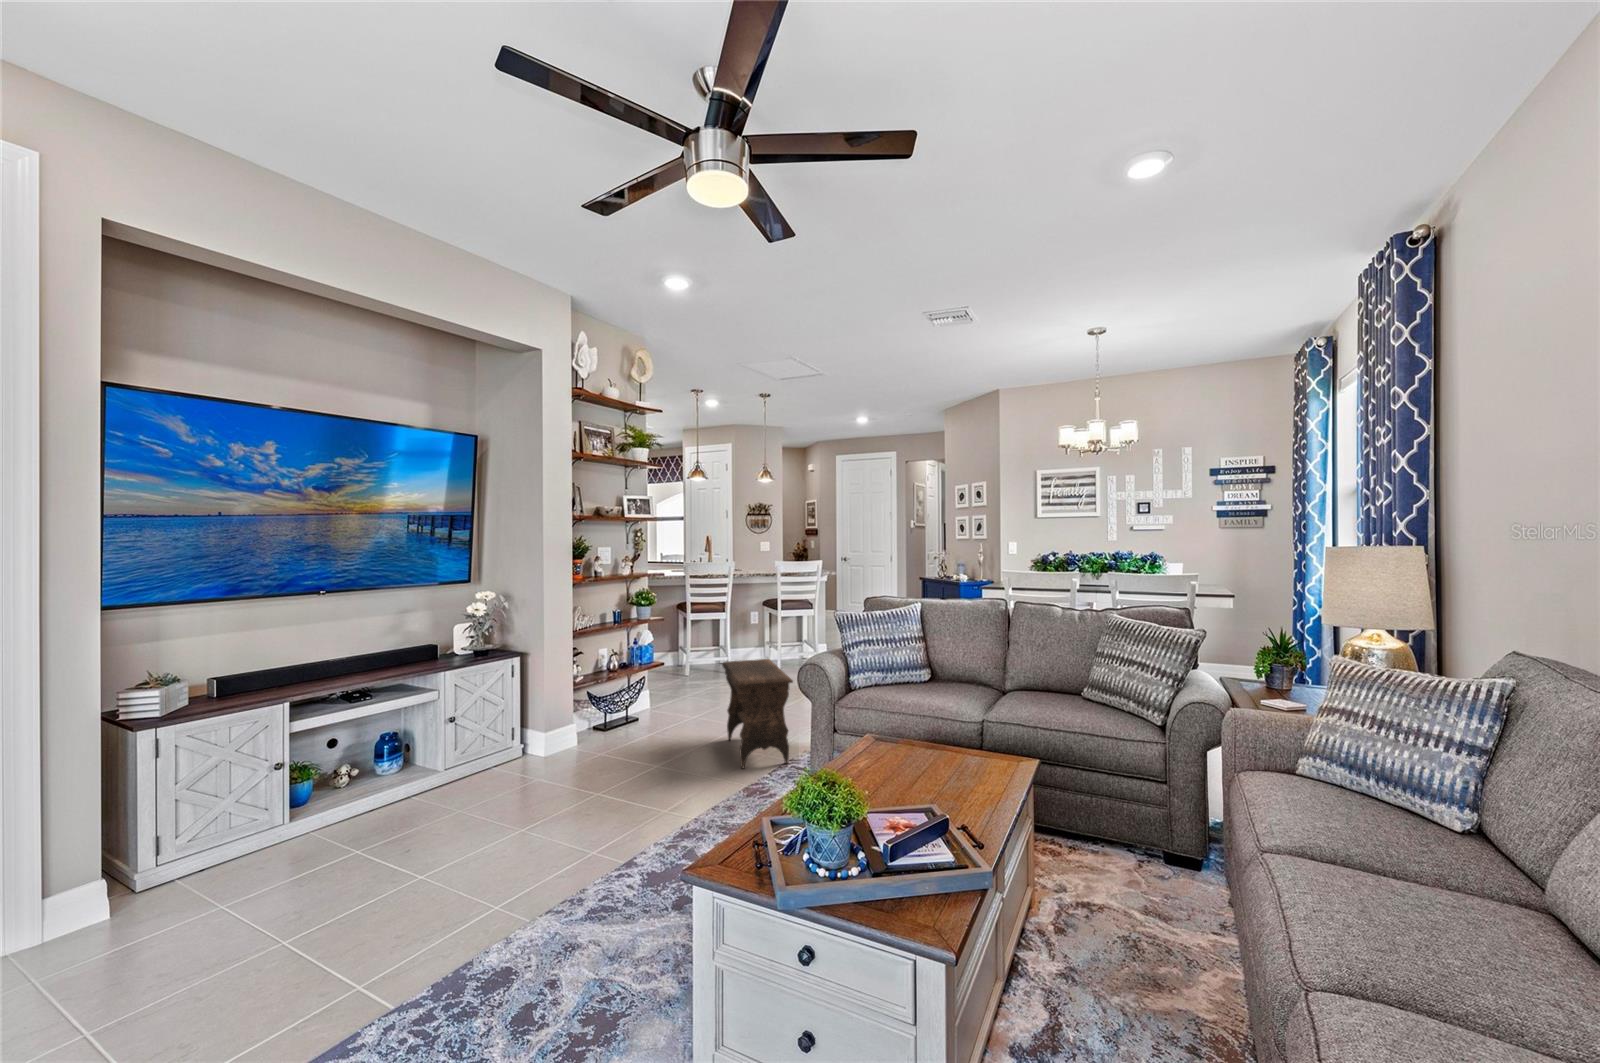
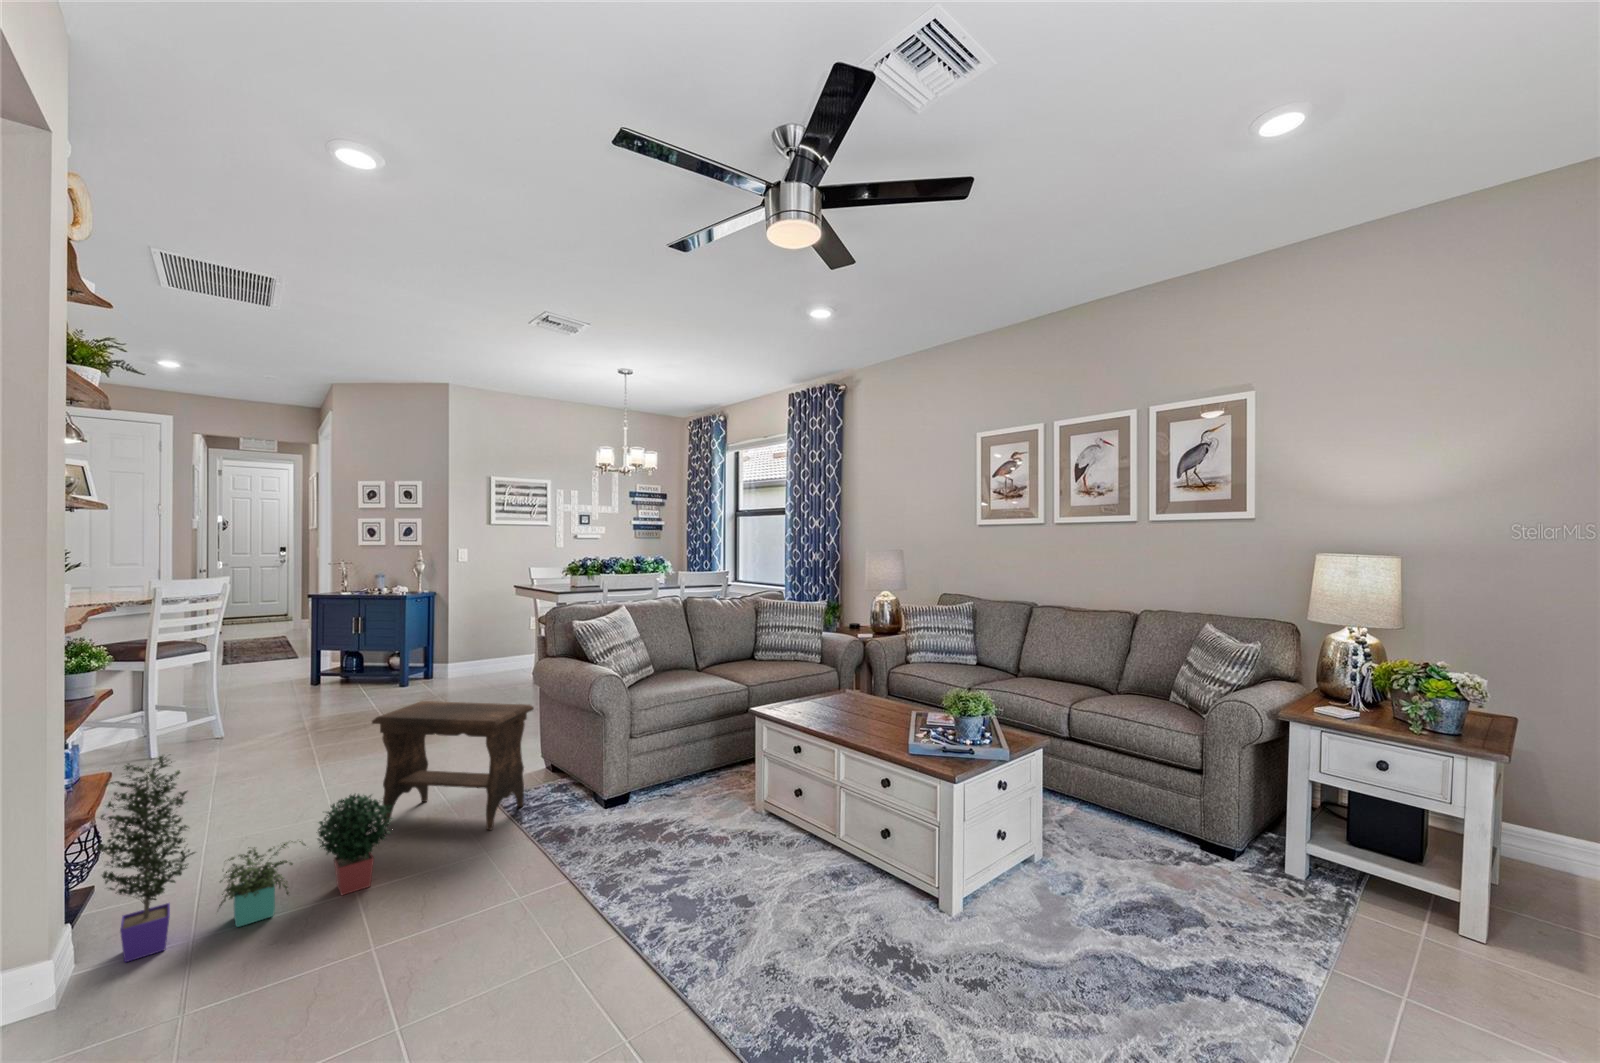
potted plant: none [554,651,669,768] -> present [94,755,392,962]

